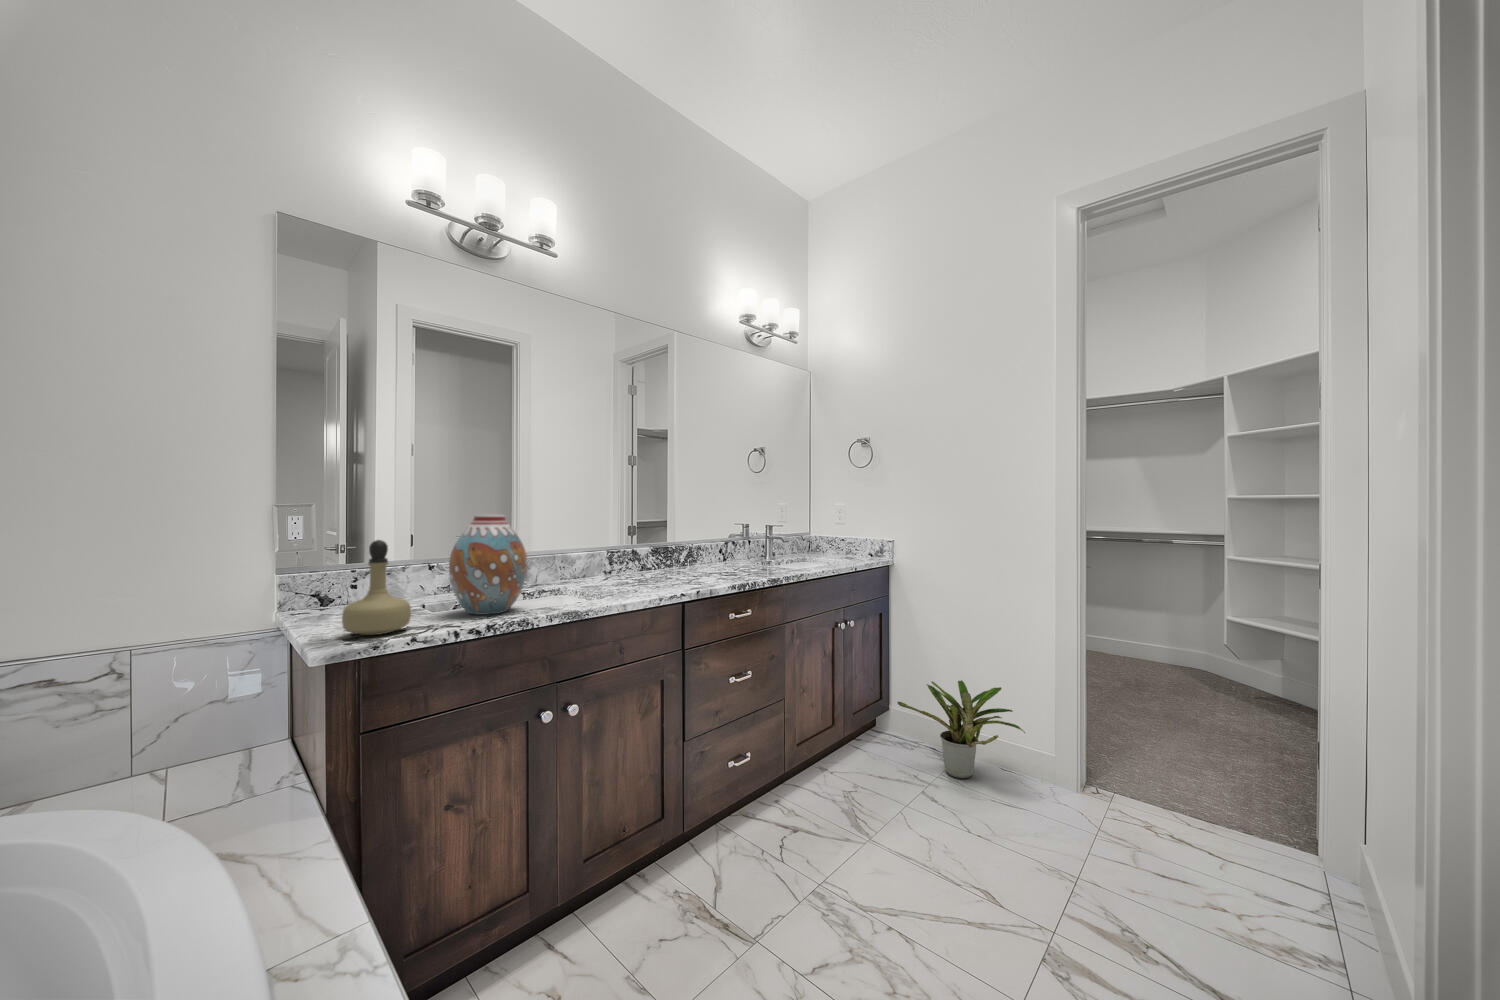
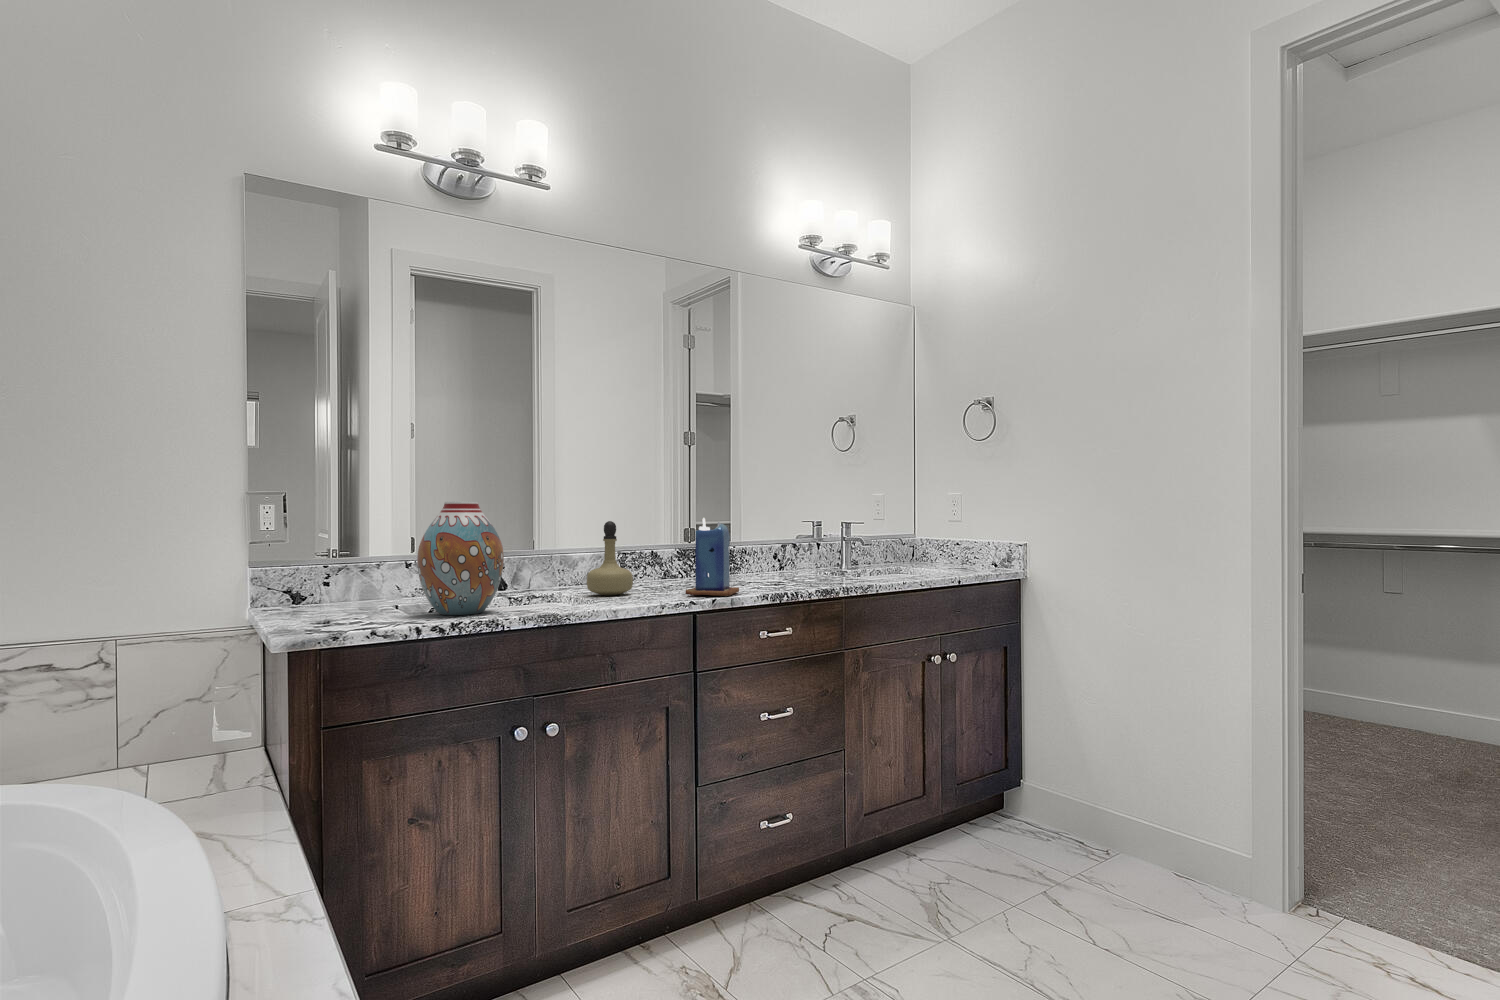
candle: none [673,526,712,588] -> present [685,518,739,596]
perfume bottle: present [342,540,411,635] -> present [587,521,633,595]
potted plant: present [897,680,1025,779] -> none [1014,737,1190,876]

